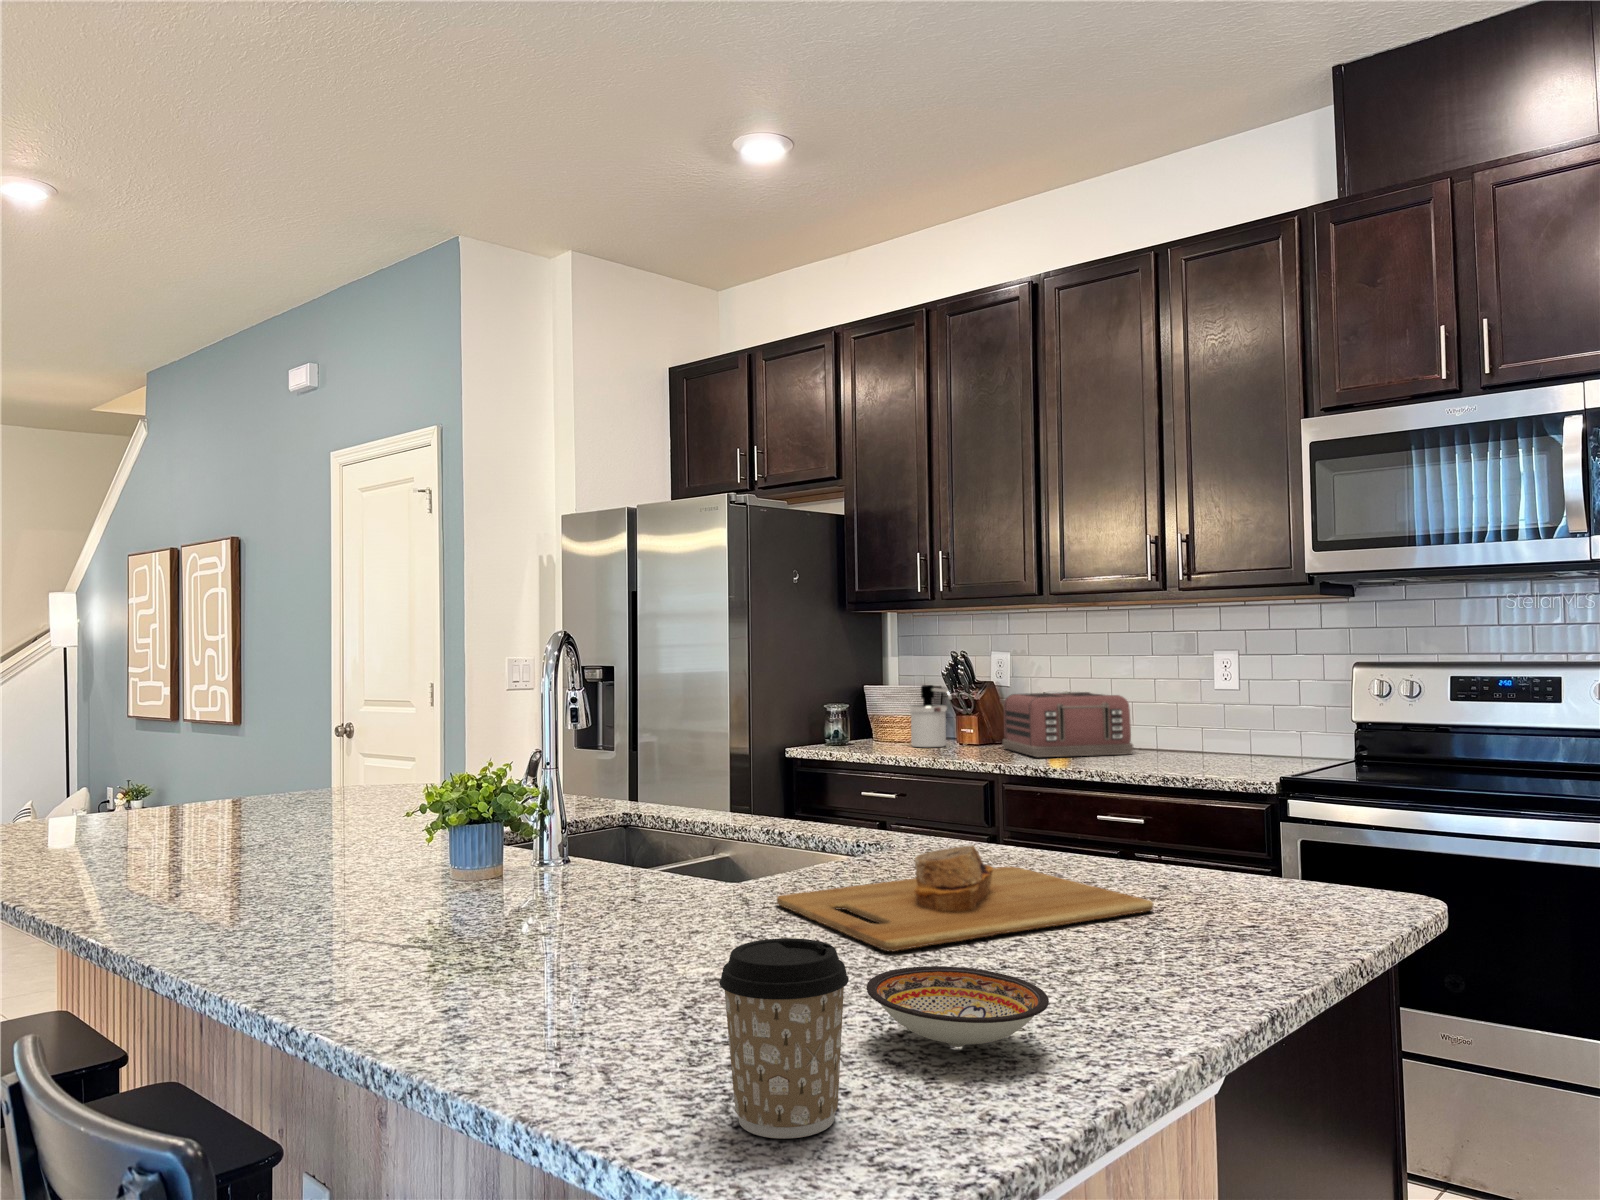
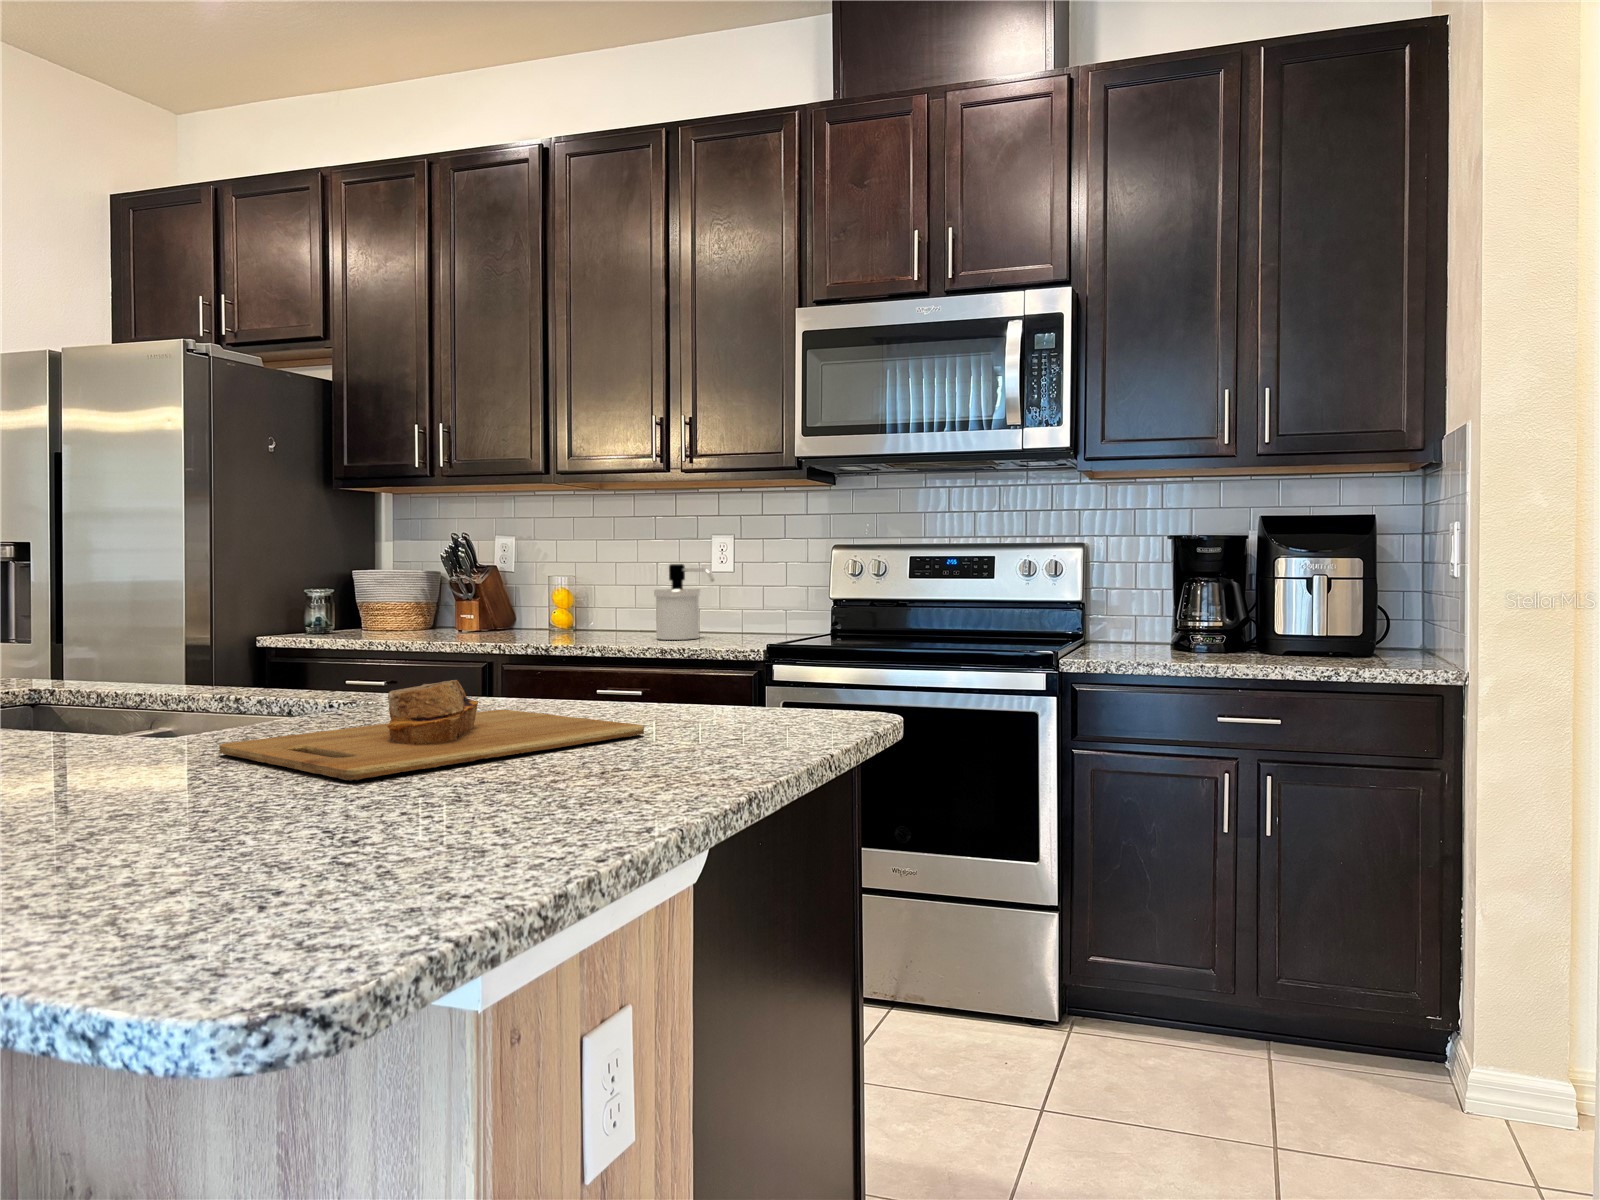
soap dispenser: present [909,685,952,747] -> present [654,564,714,640]
toaster: present [1002,692,1133,757] -> none [504,573,637,637]
coffee cup: present [719,938,849,1139] -> none [102,716,278,940]
ceramic bowl: present [867,966,1049,1047] -> none [312,768,523,846]

